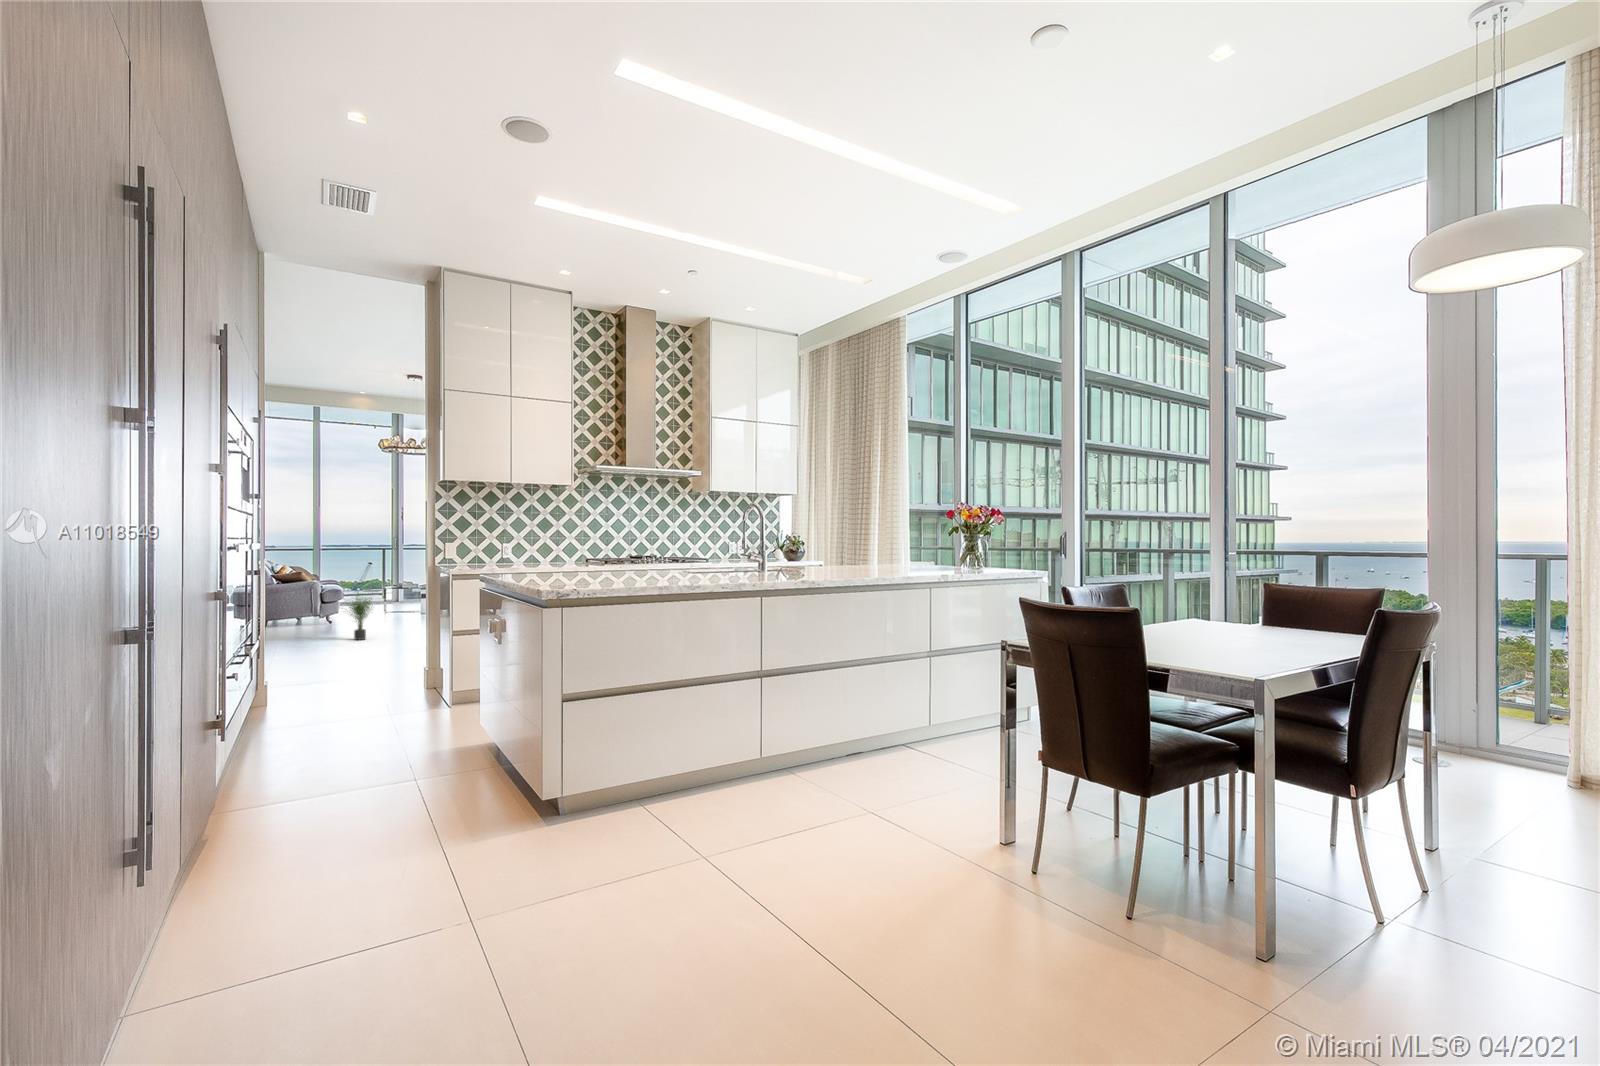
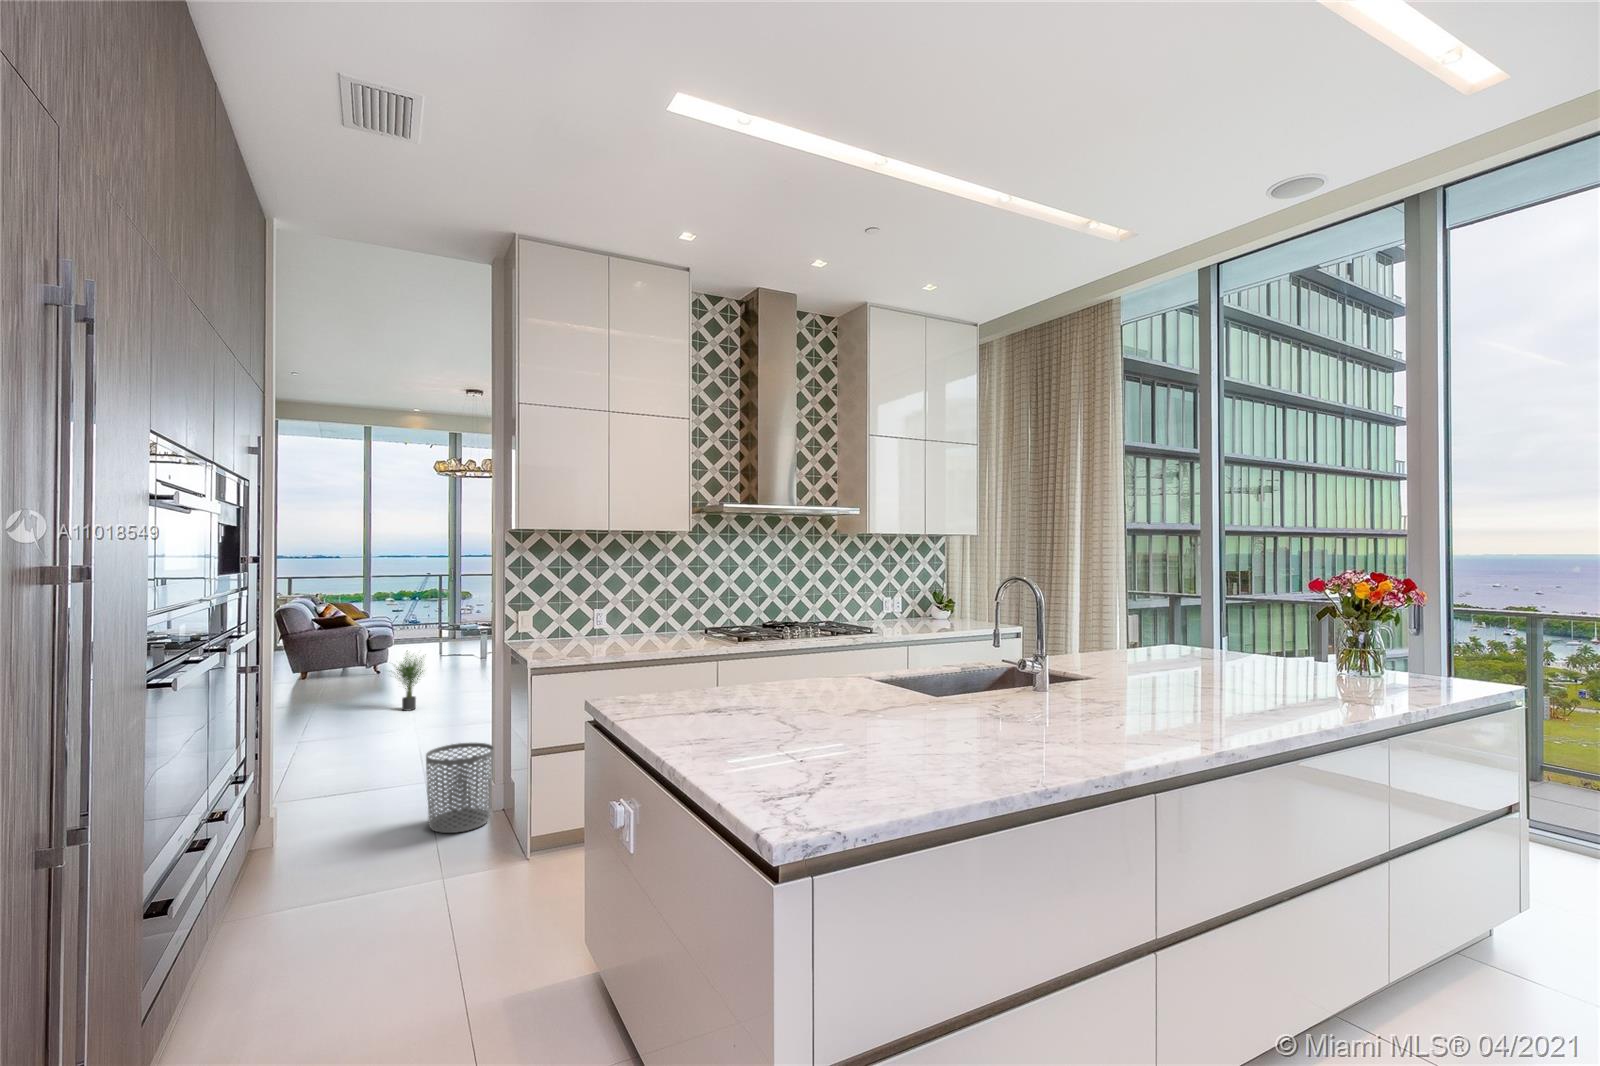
waste bin: none [377,638,427,697] -> present [426,743,494,833]

